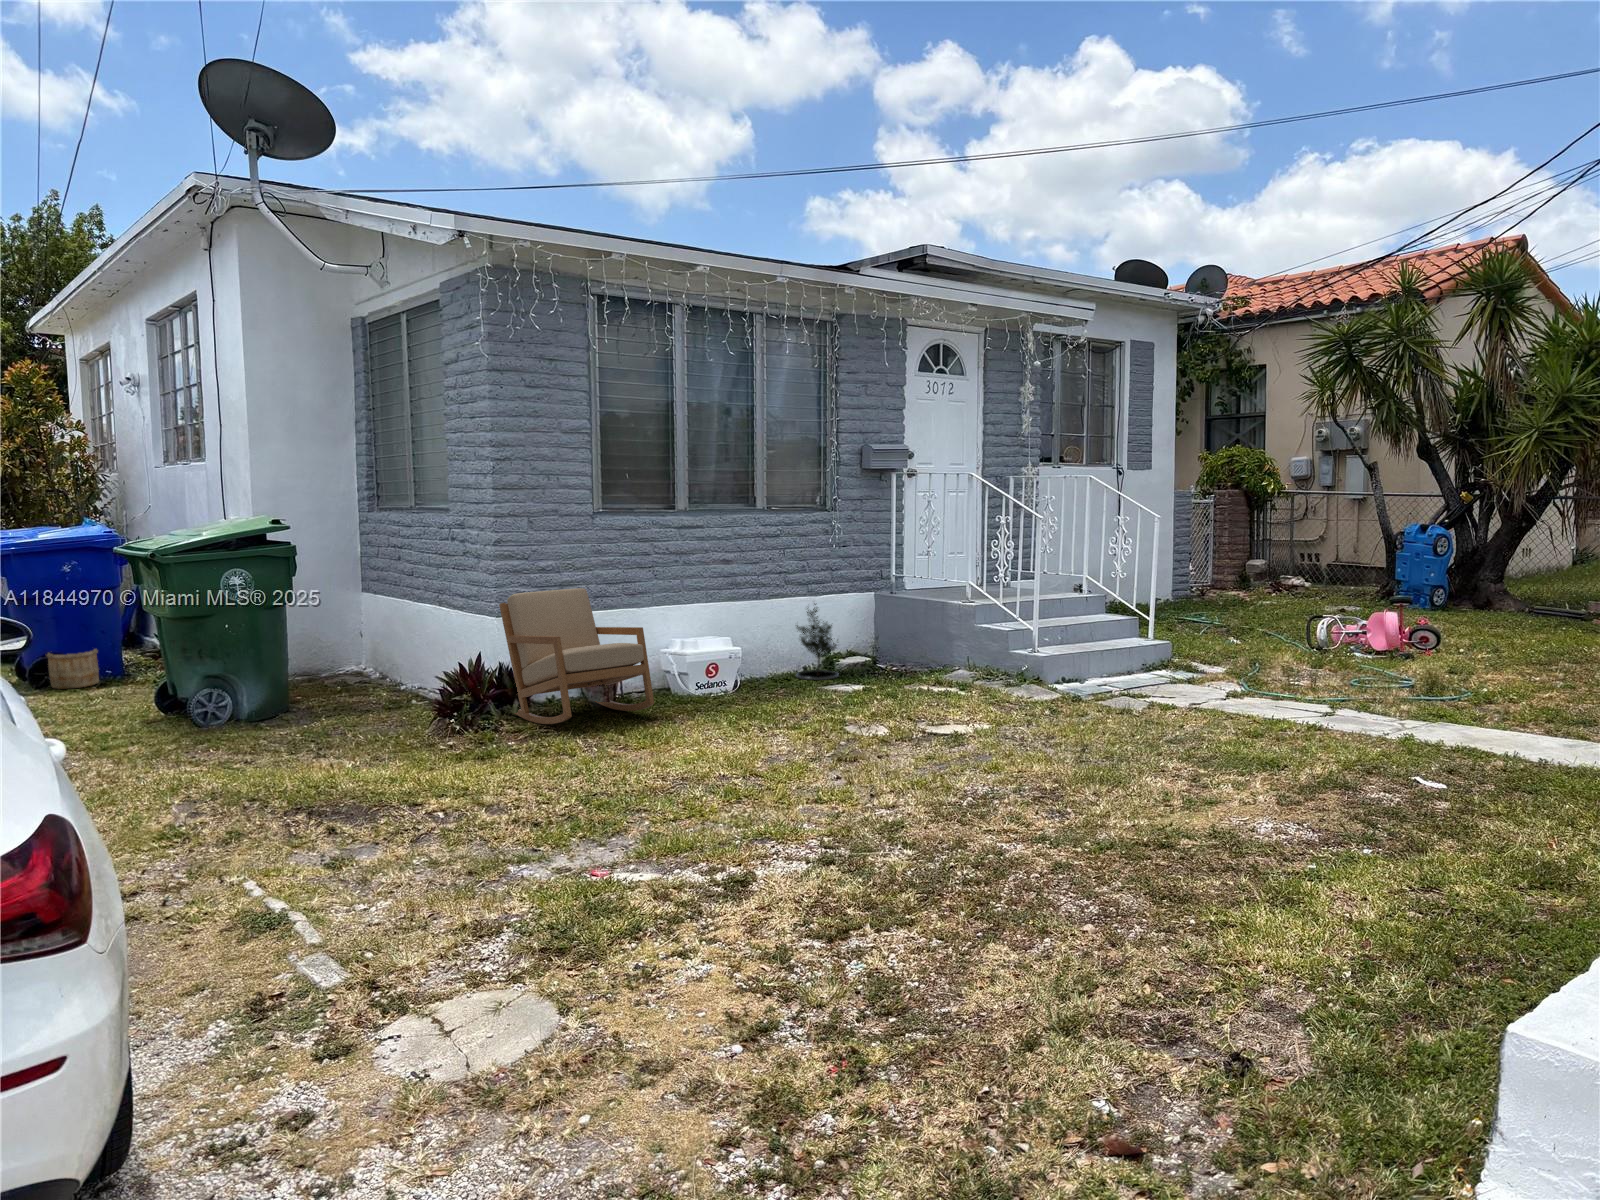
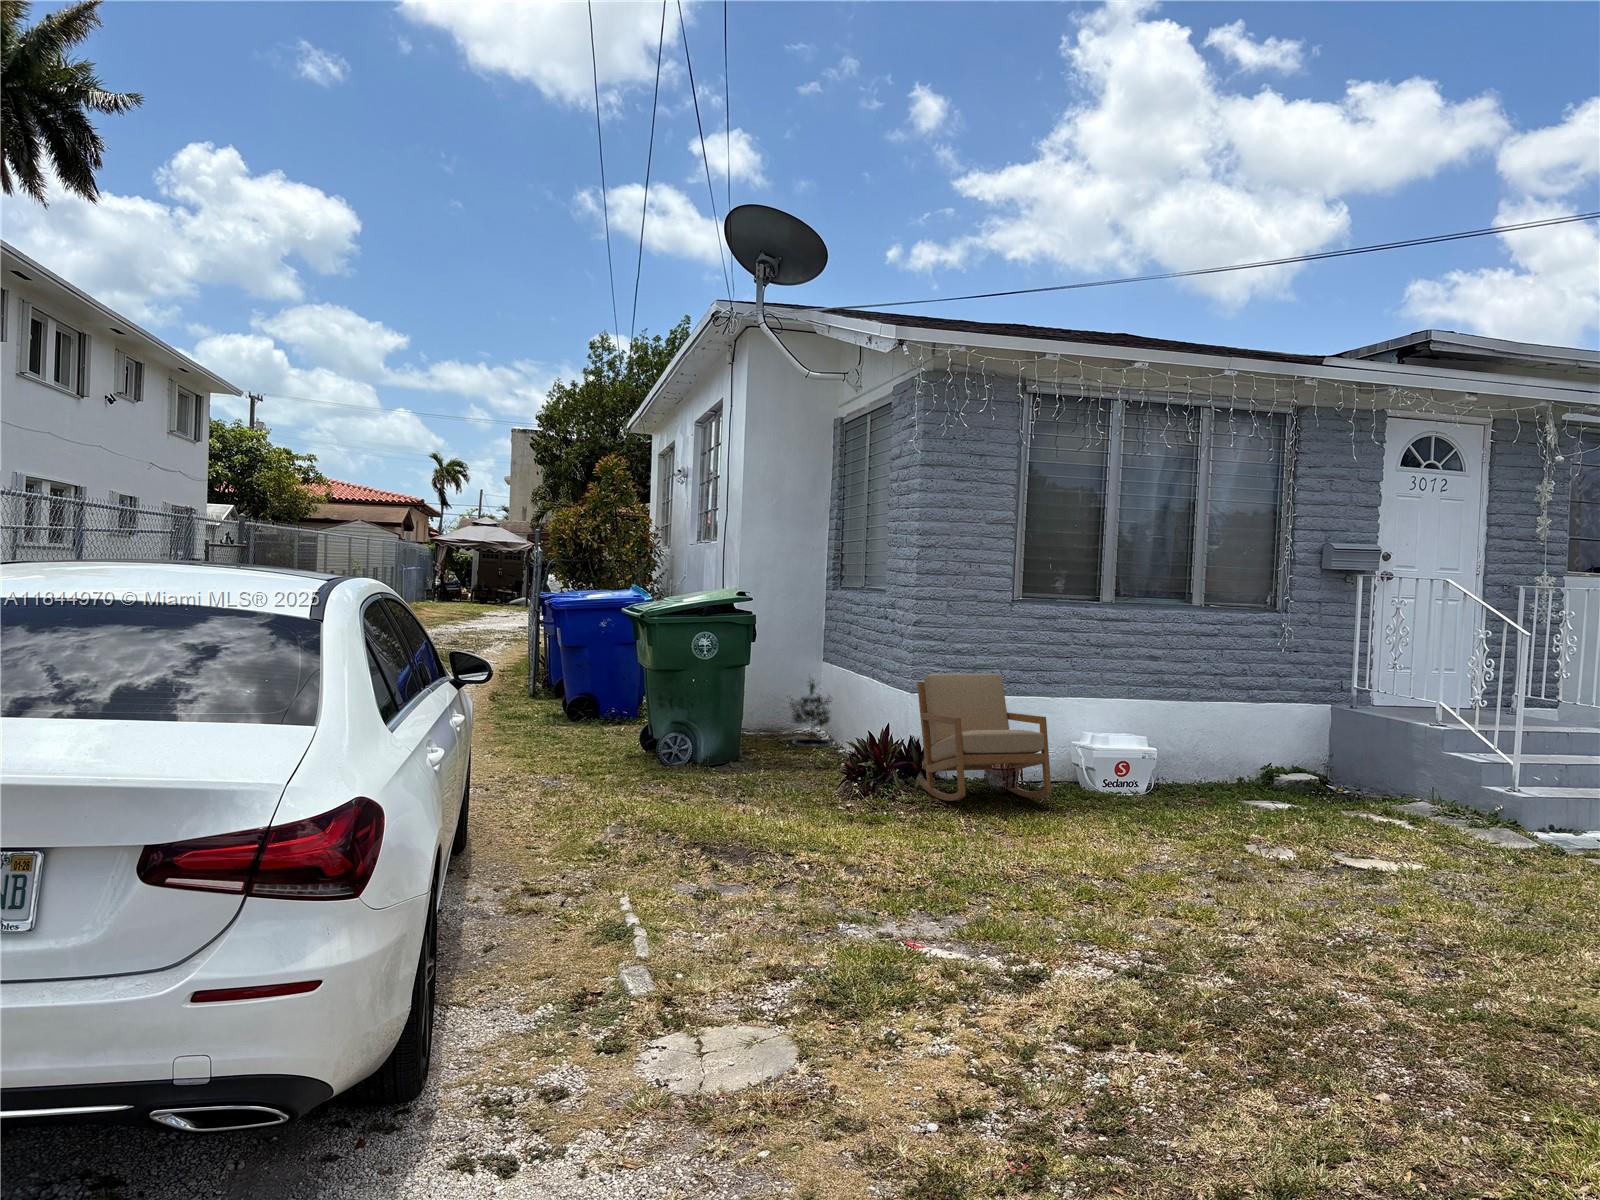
potted tree: present [796,603,839,680] -> present [790,680,831,747]
wooden bucket: present [47,649,99,689] -> none [583,691,620,723]

